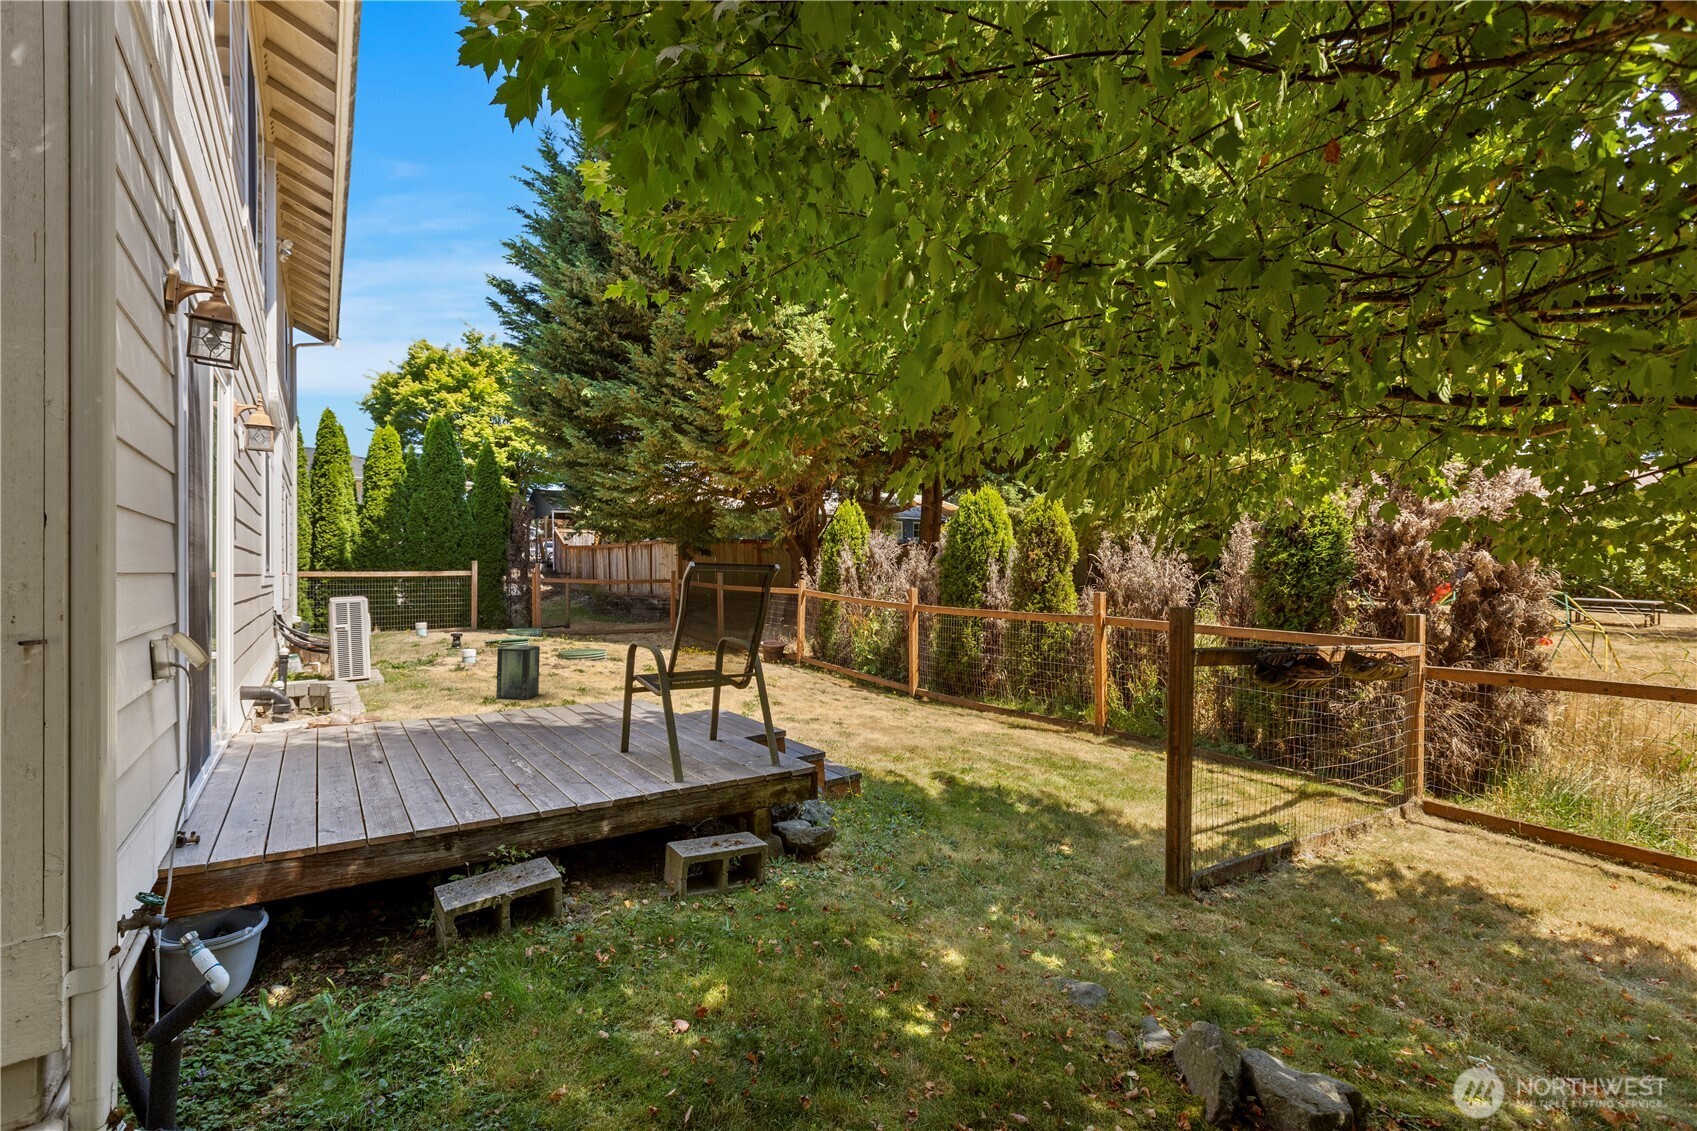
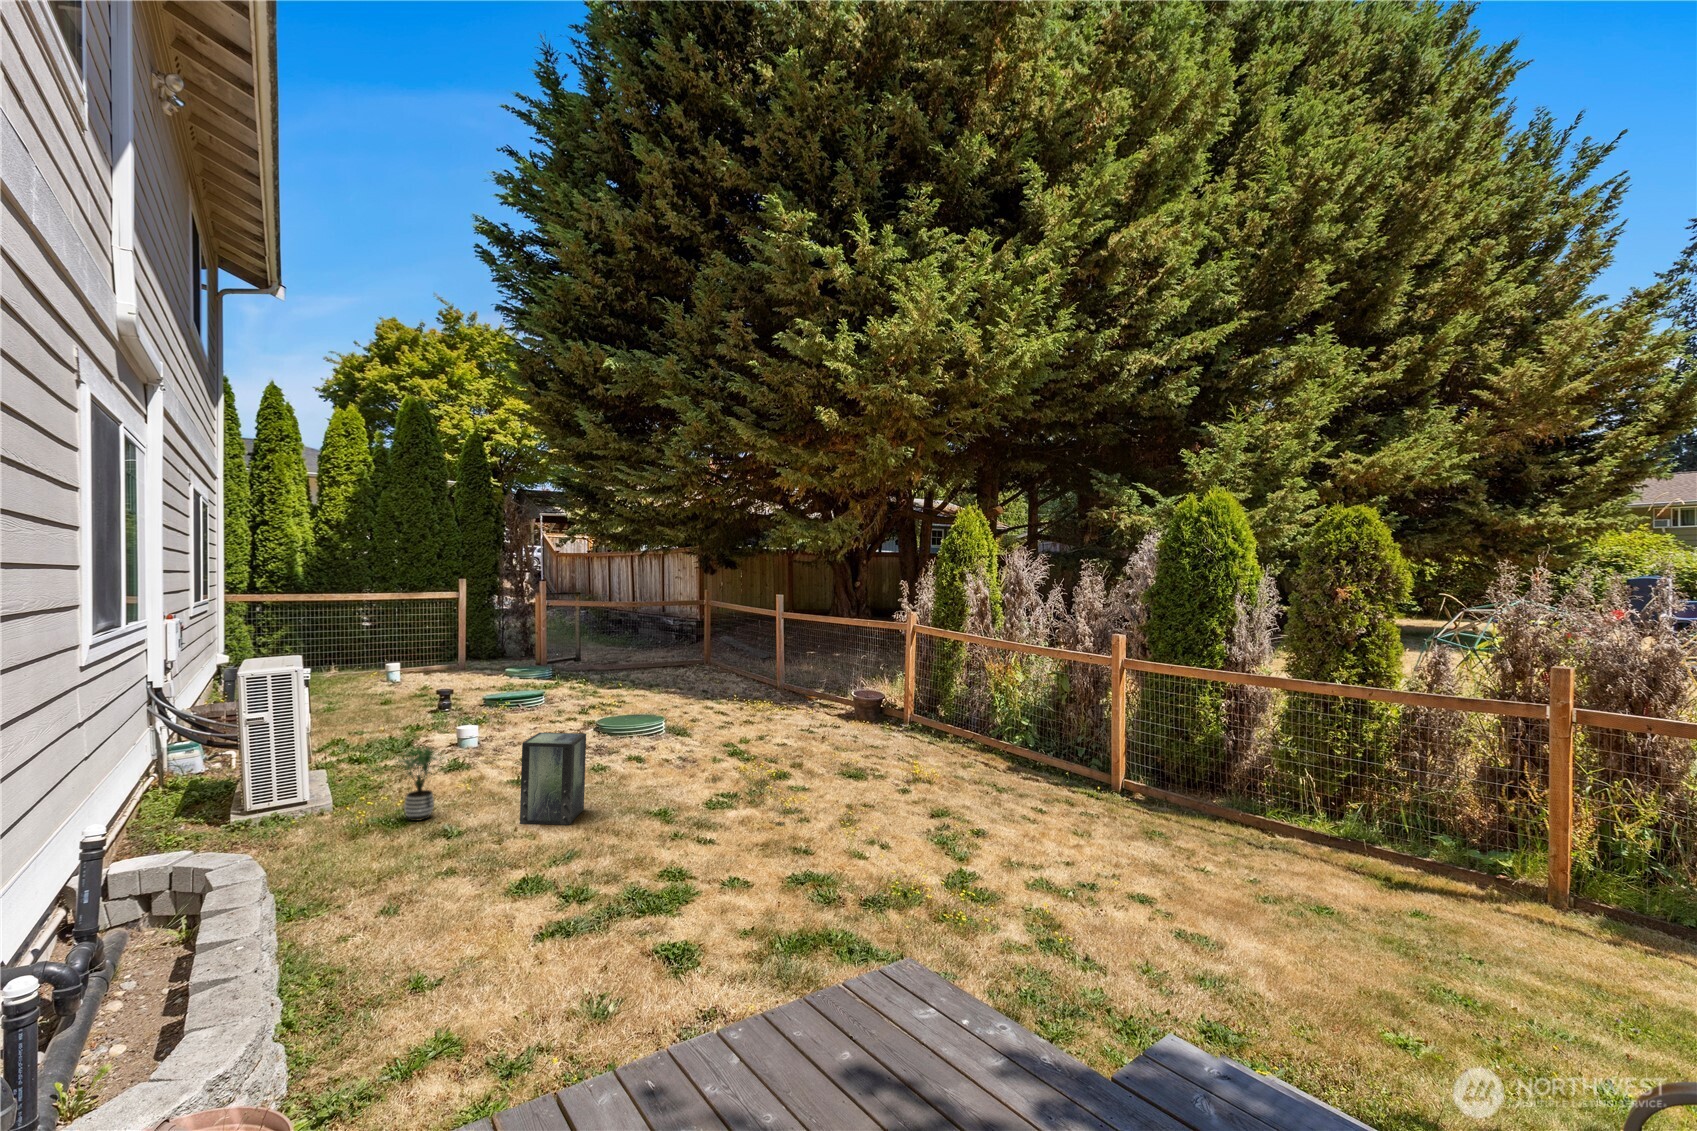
potted plant: none [416,651,453,697] -> present [390,747,443,821]

